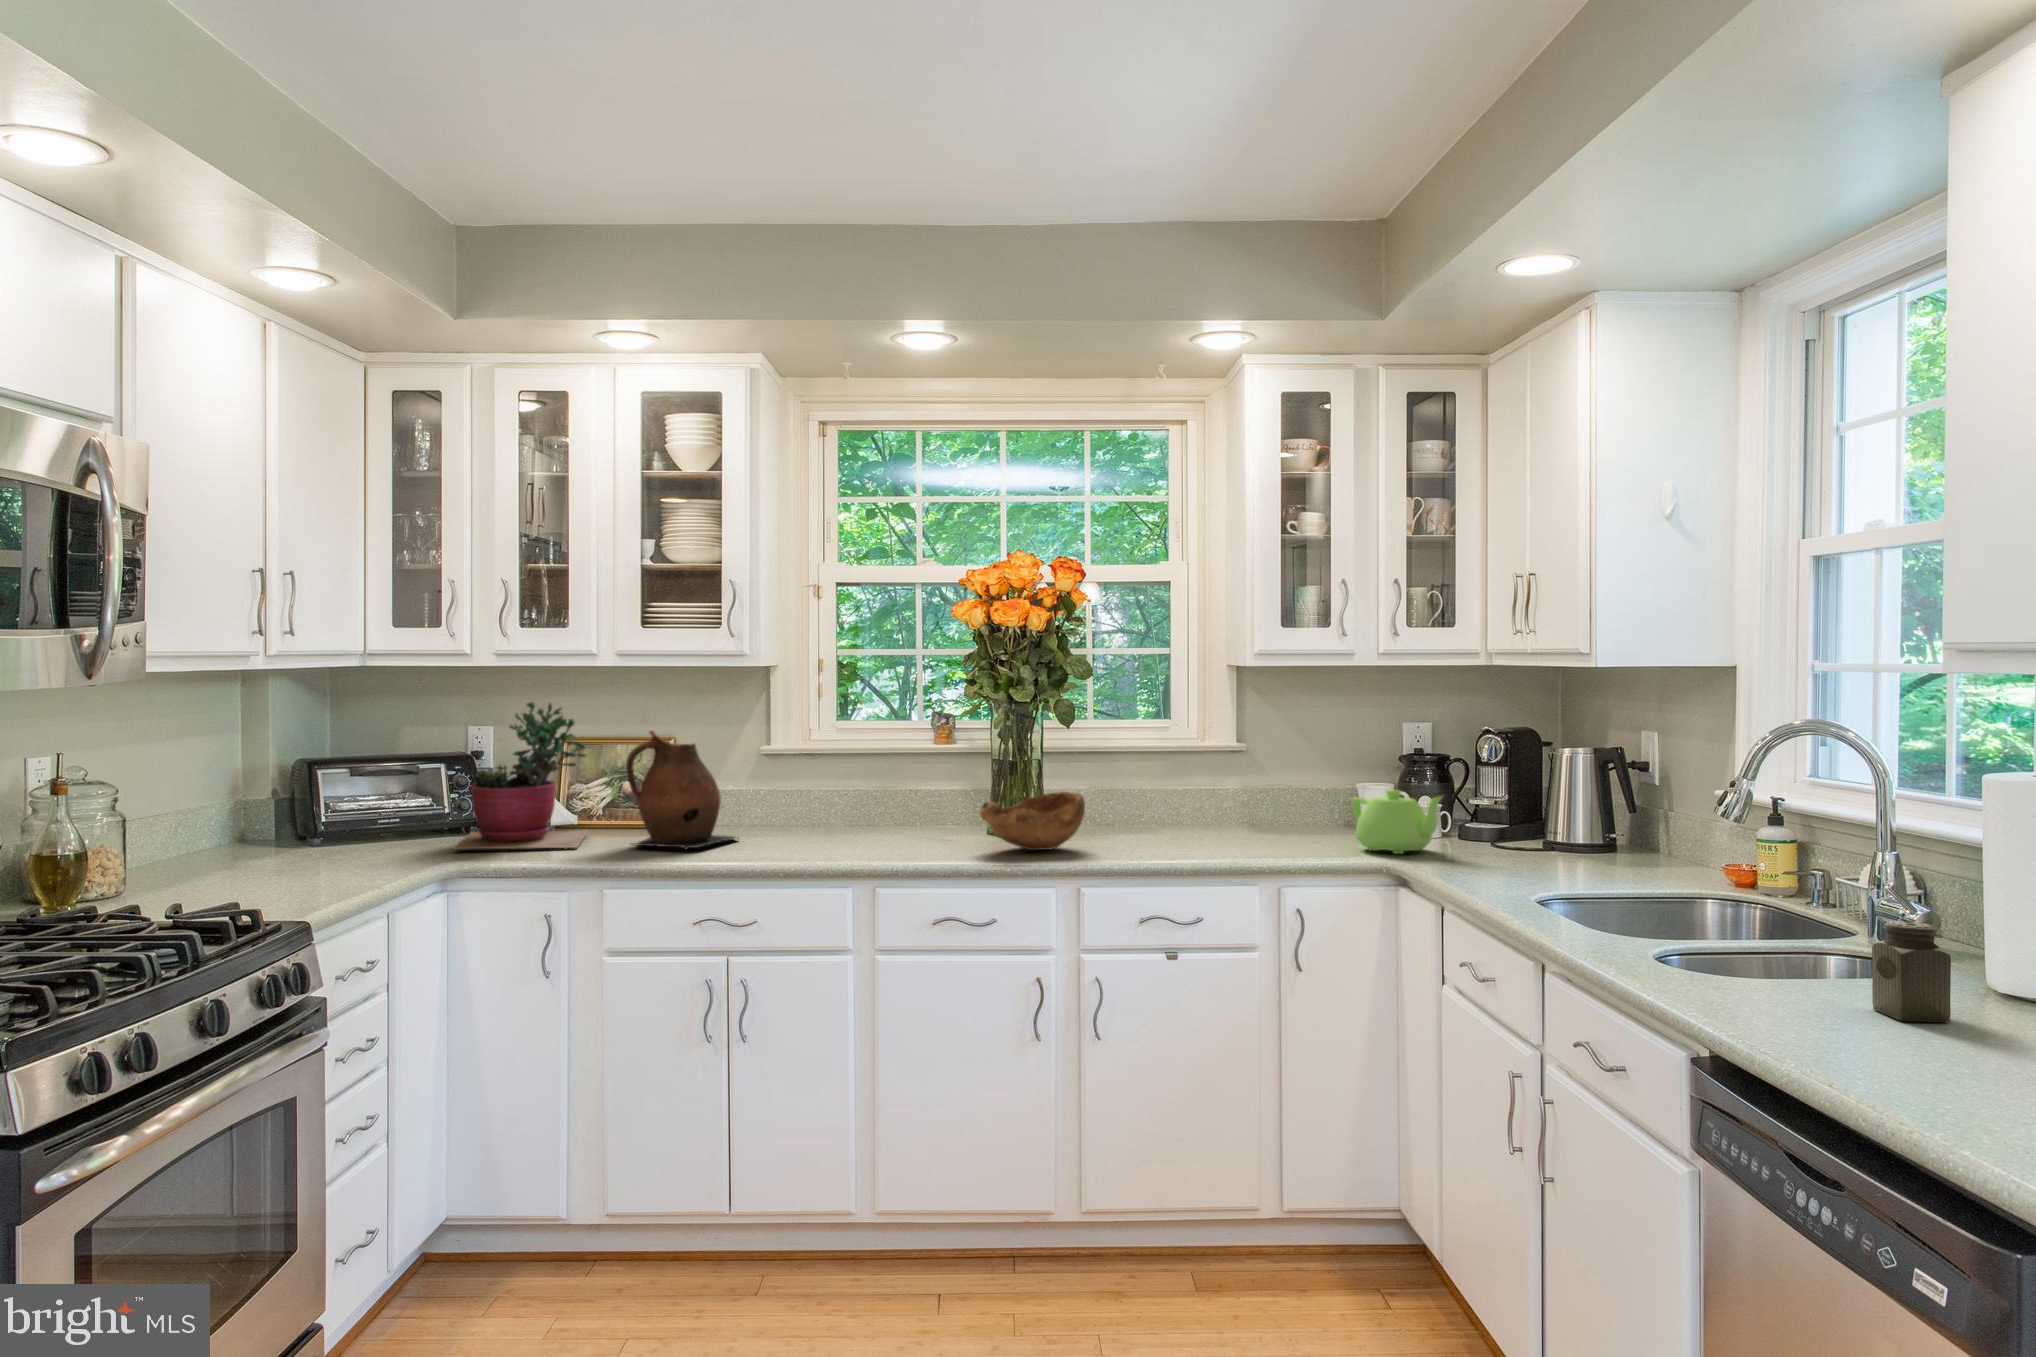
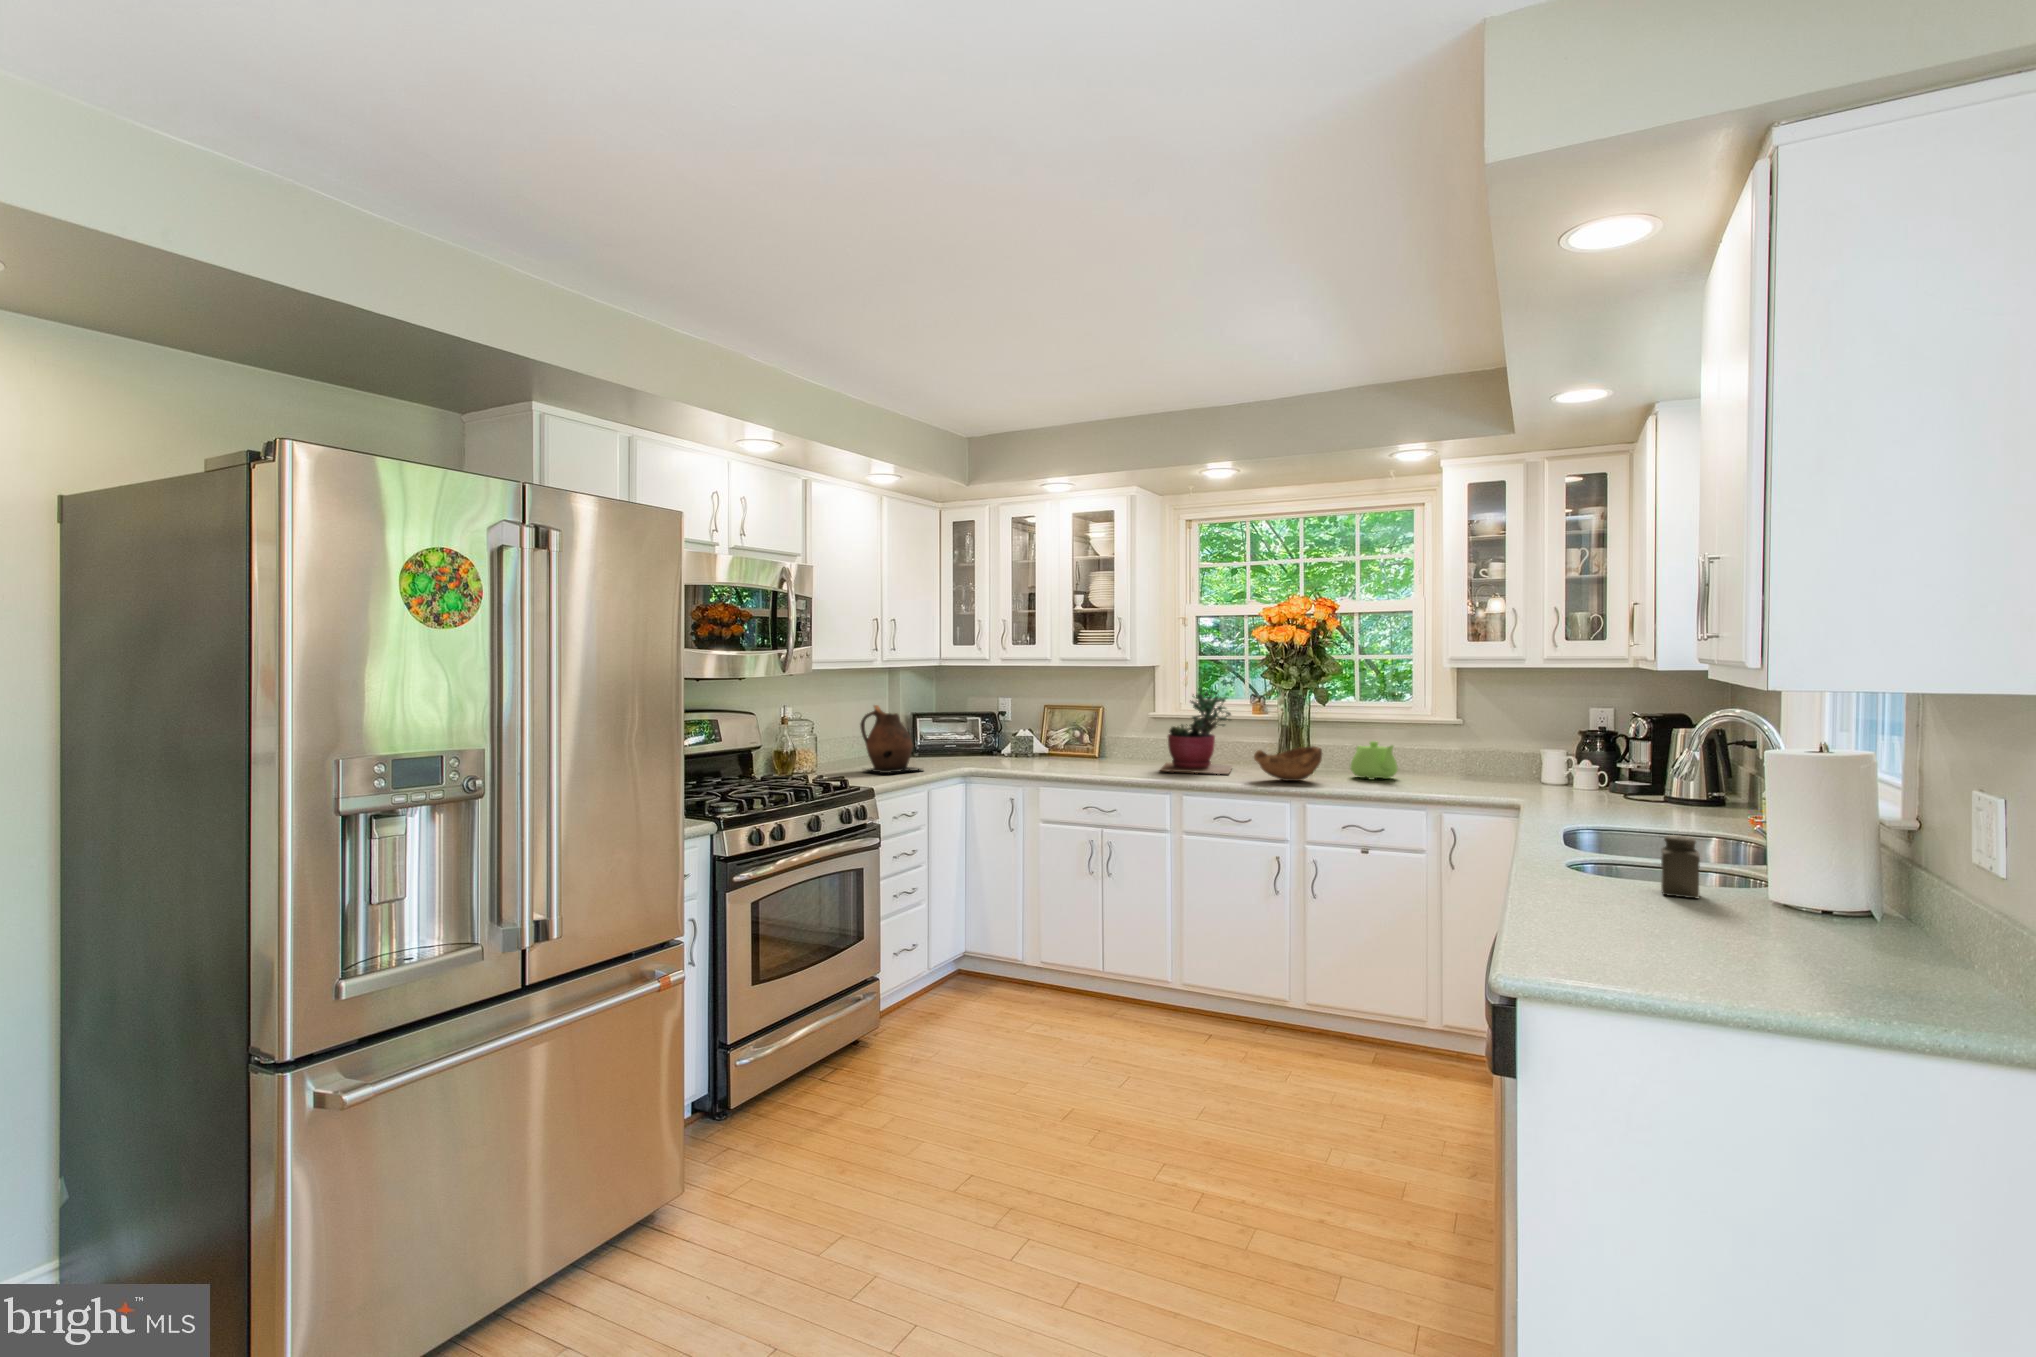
succulent plant: present [452,702,588,850] -> present [1160,688,1232,774]
ceramic pitcher: present [626,731,736,849] -> present [860,705,921,773]
teapot: present [1351,790,1442,854] -> present [1350,741,1398,779]

